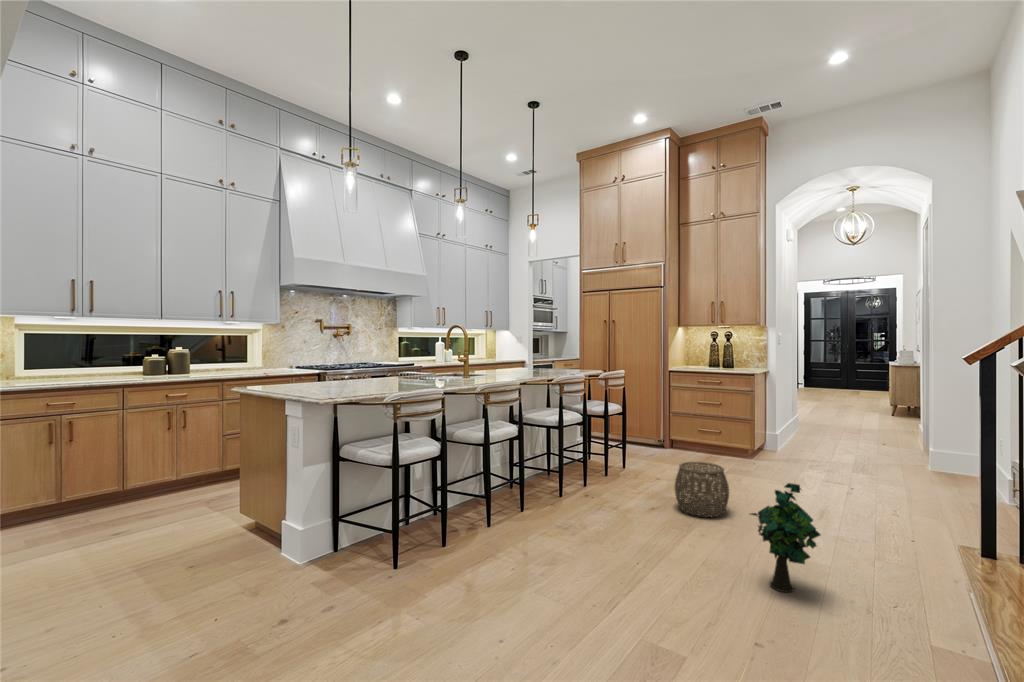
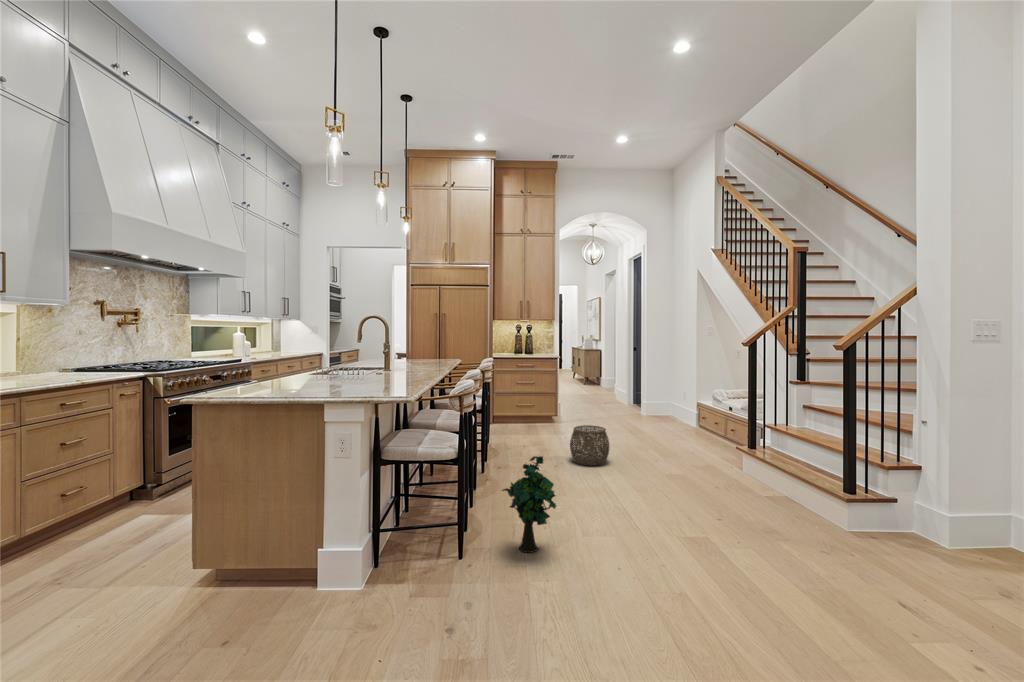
decorative plant: present [751,483,821,592] -> present [502,456,556,553]

